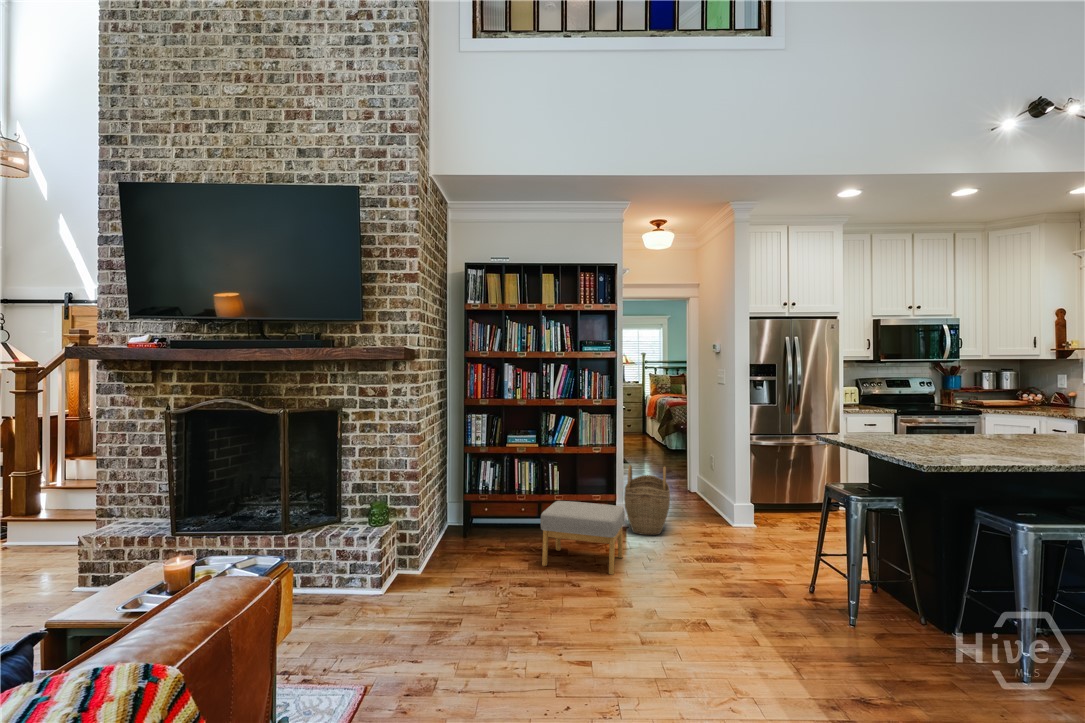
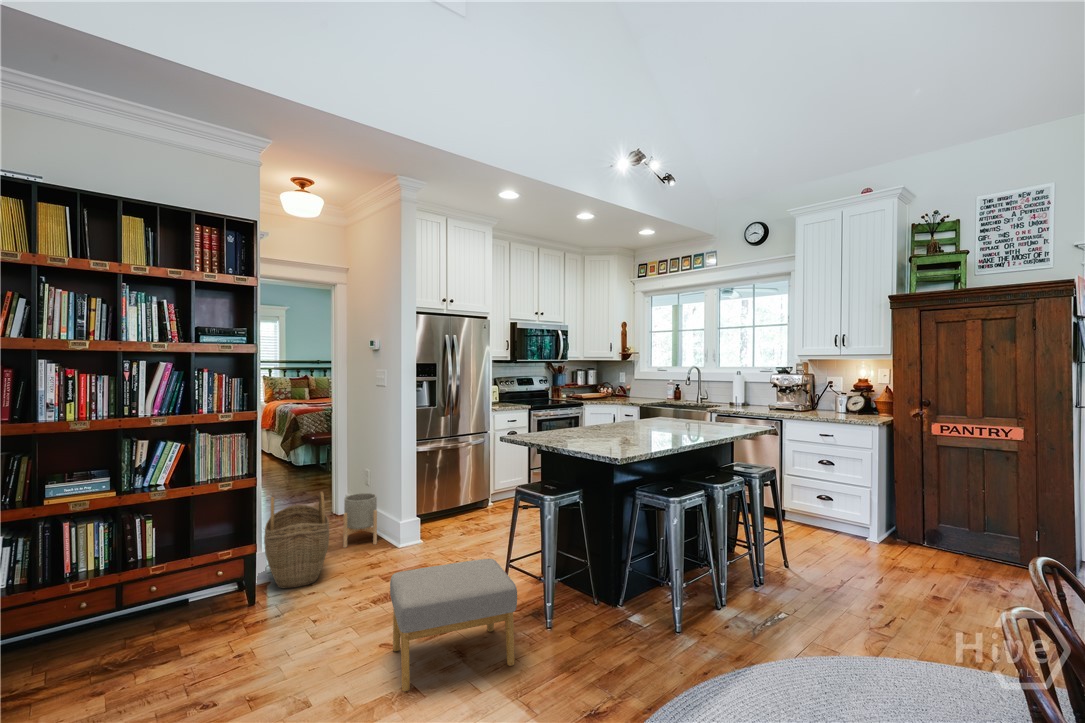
planter: none [687,476,717,521] -> present [344,493,377,548]
footstool: present [540,501,625,575] -> present [390,559,517,691]

